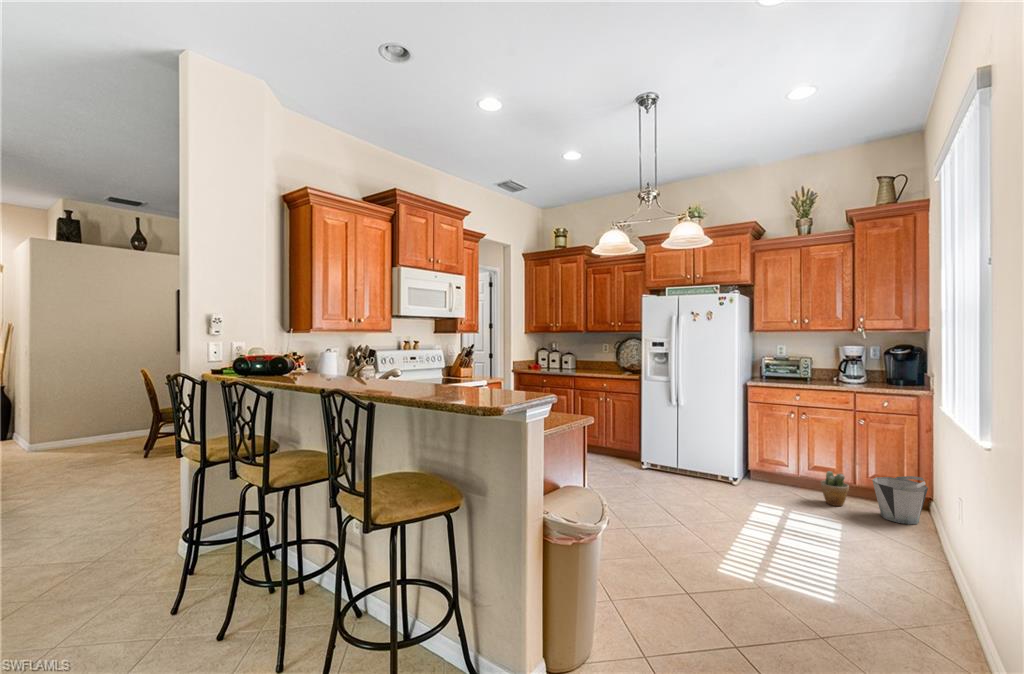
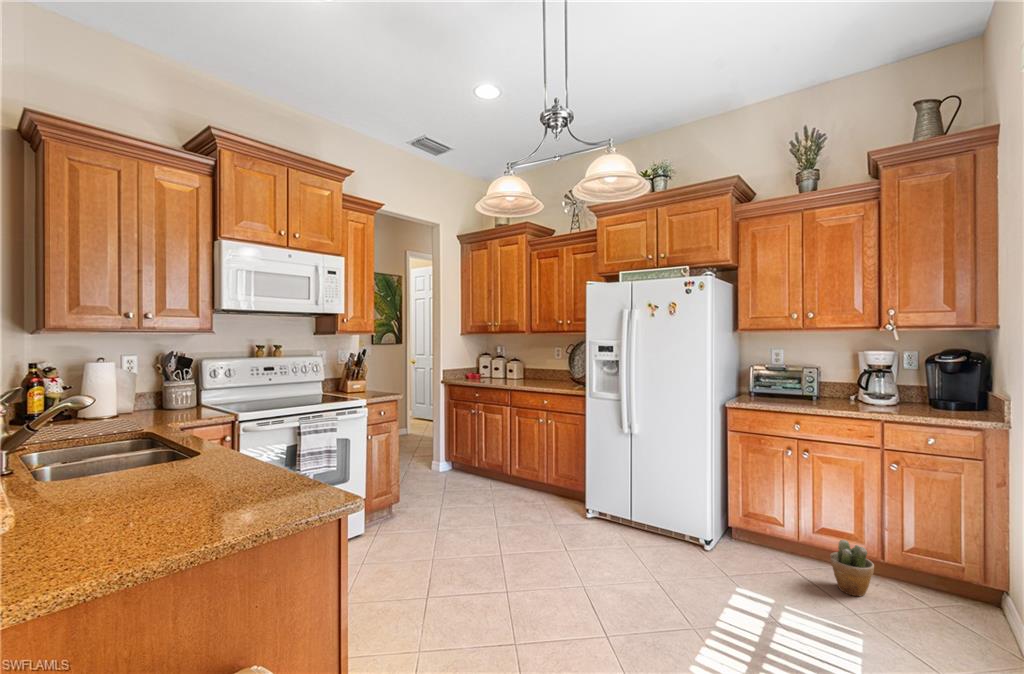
bucket: present [872,476,928,524] -> none [911,556,1006,642]

